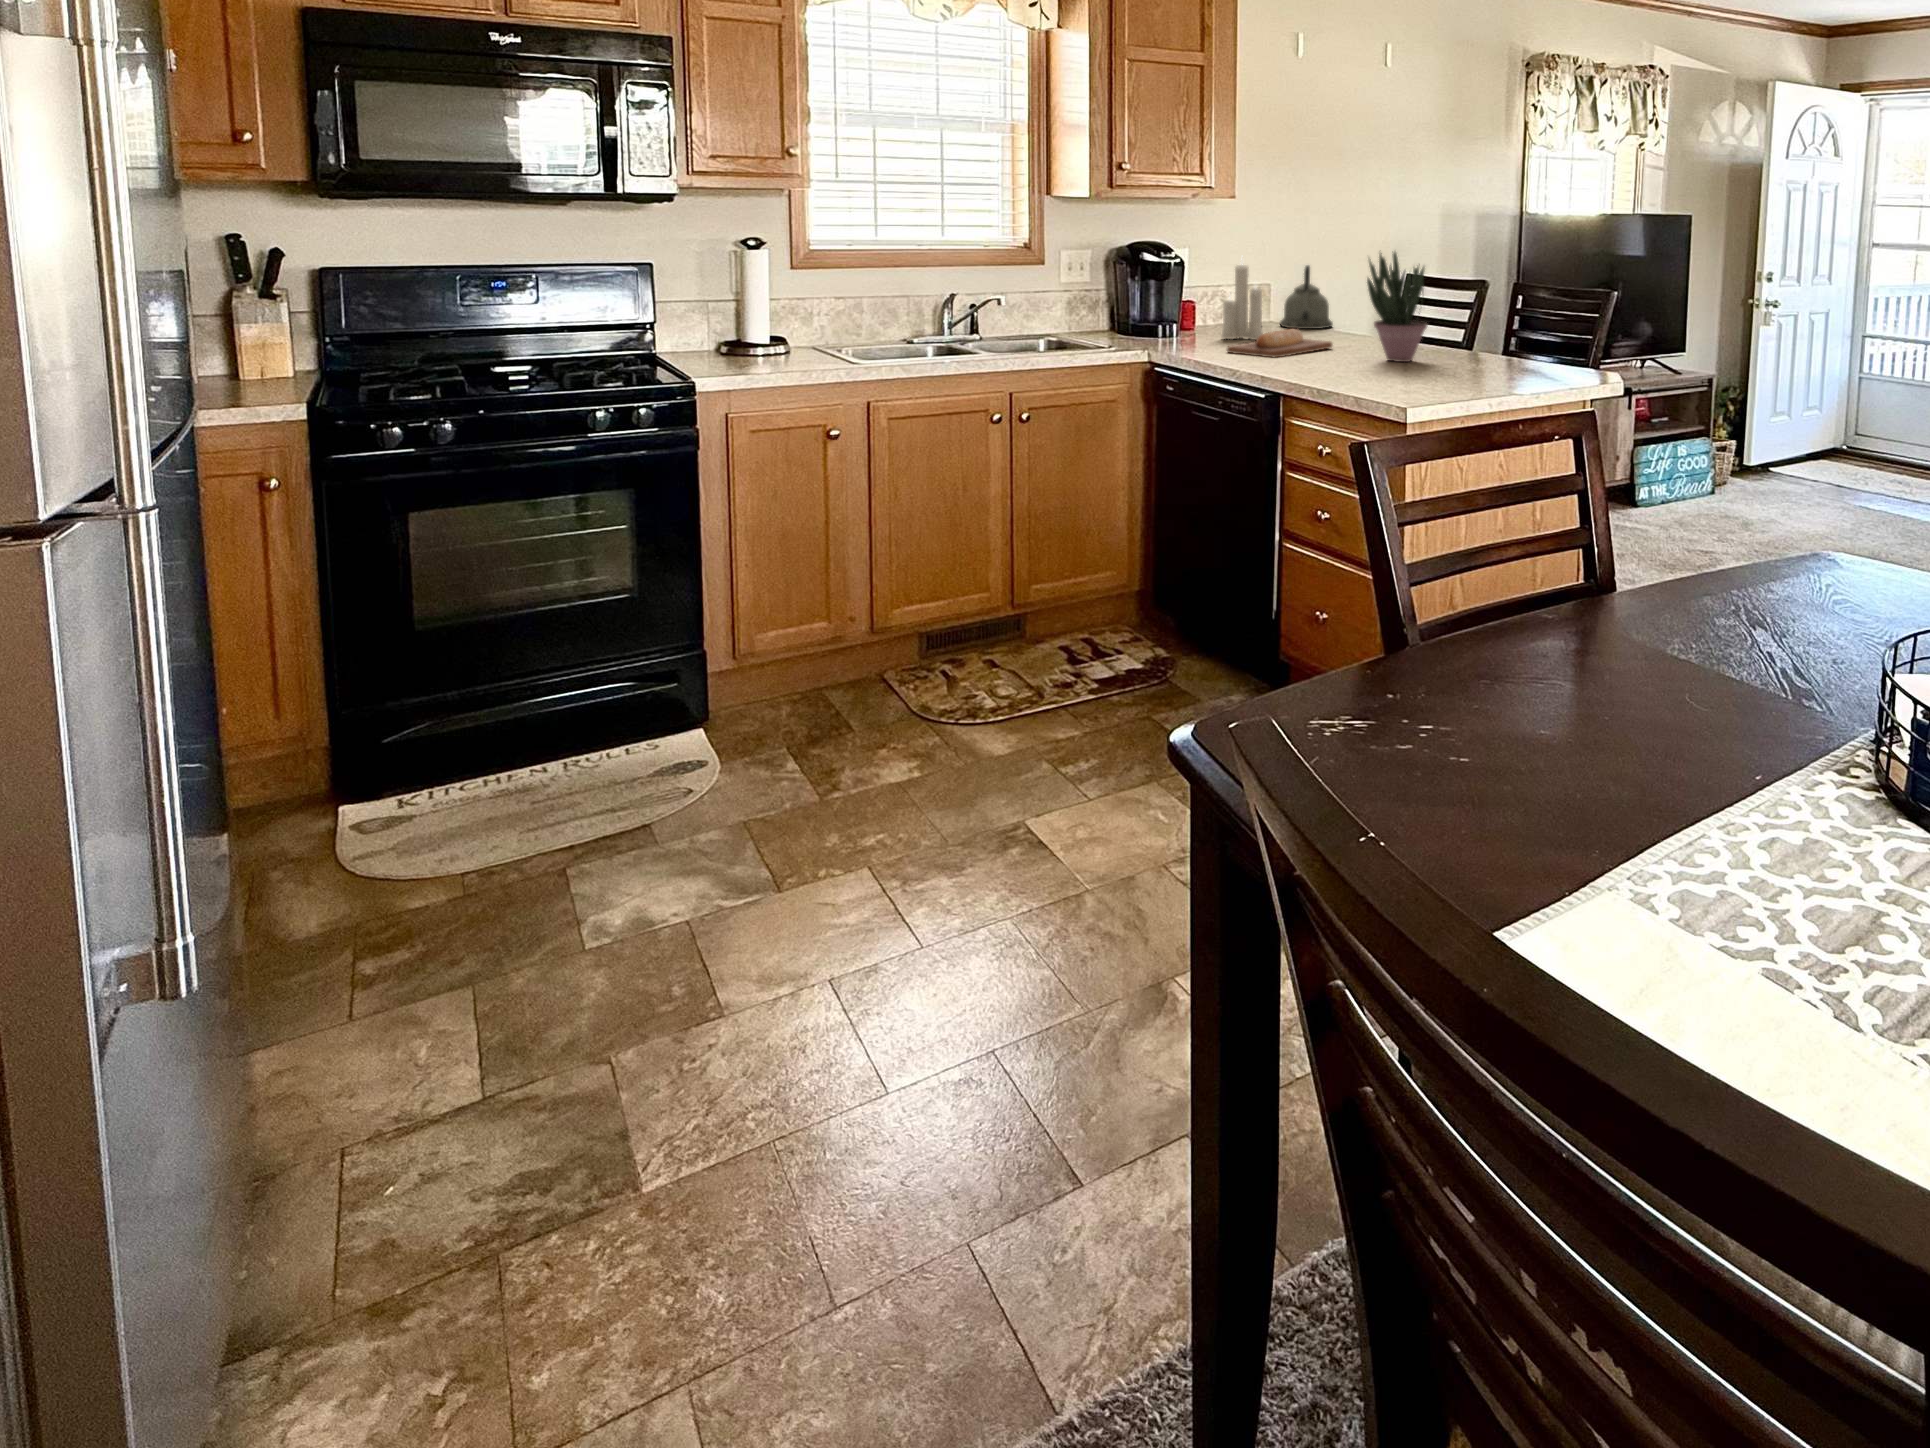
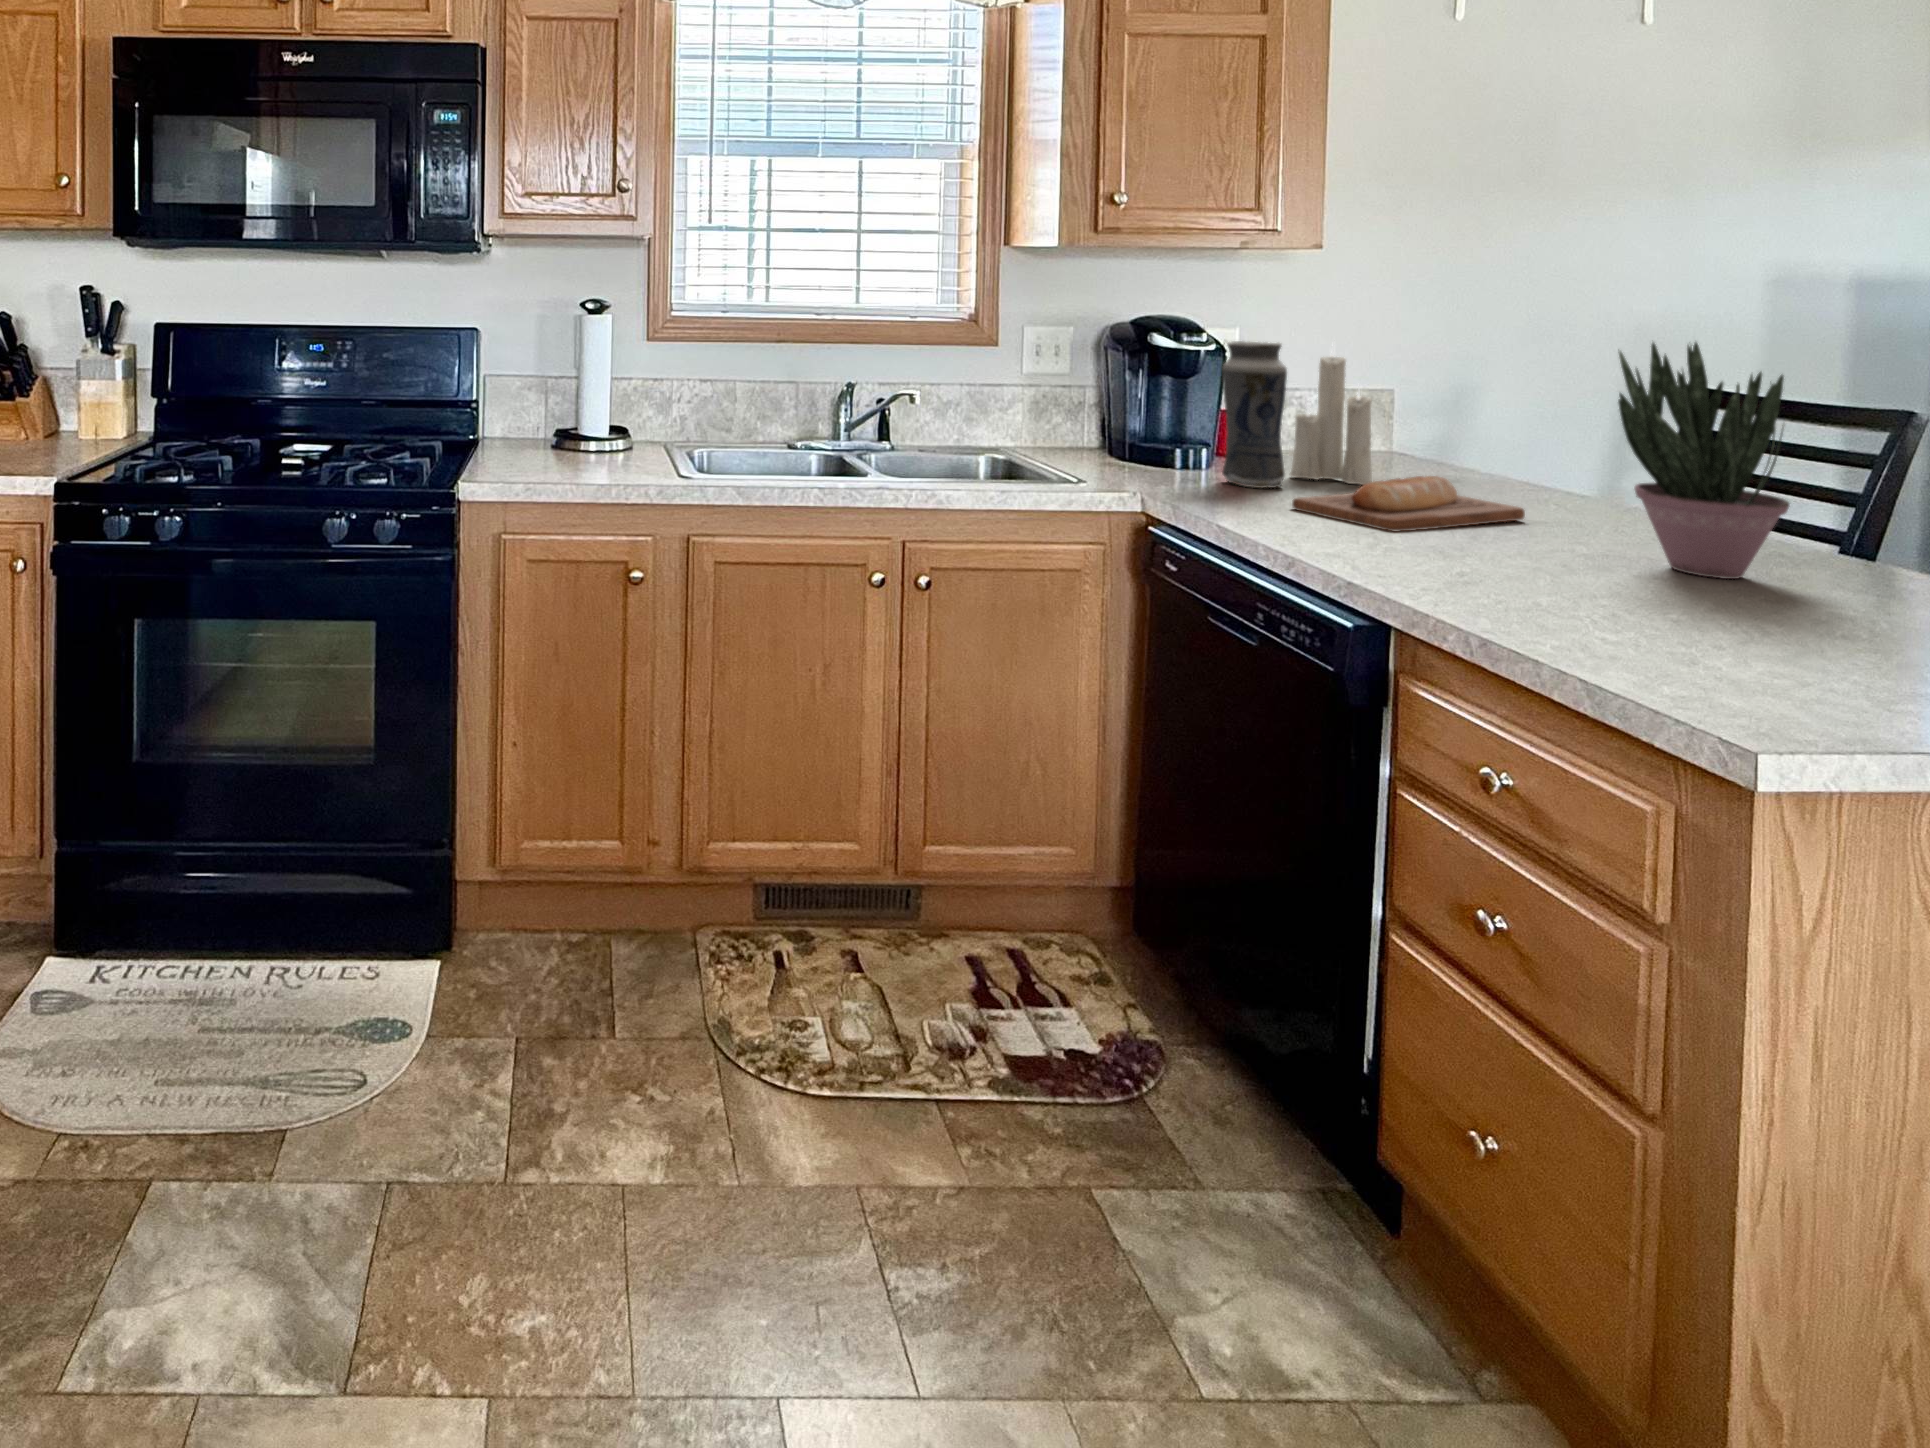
vase: none [1186,257,1220,345] -> present [1222,341,1287,488]
kettle: present [1280,265,1333,329] -> none [1410,360,1521,470]

